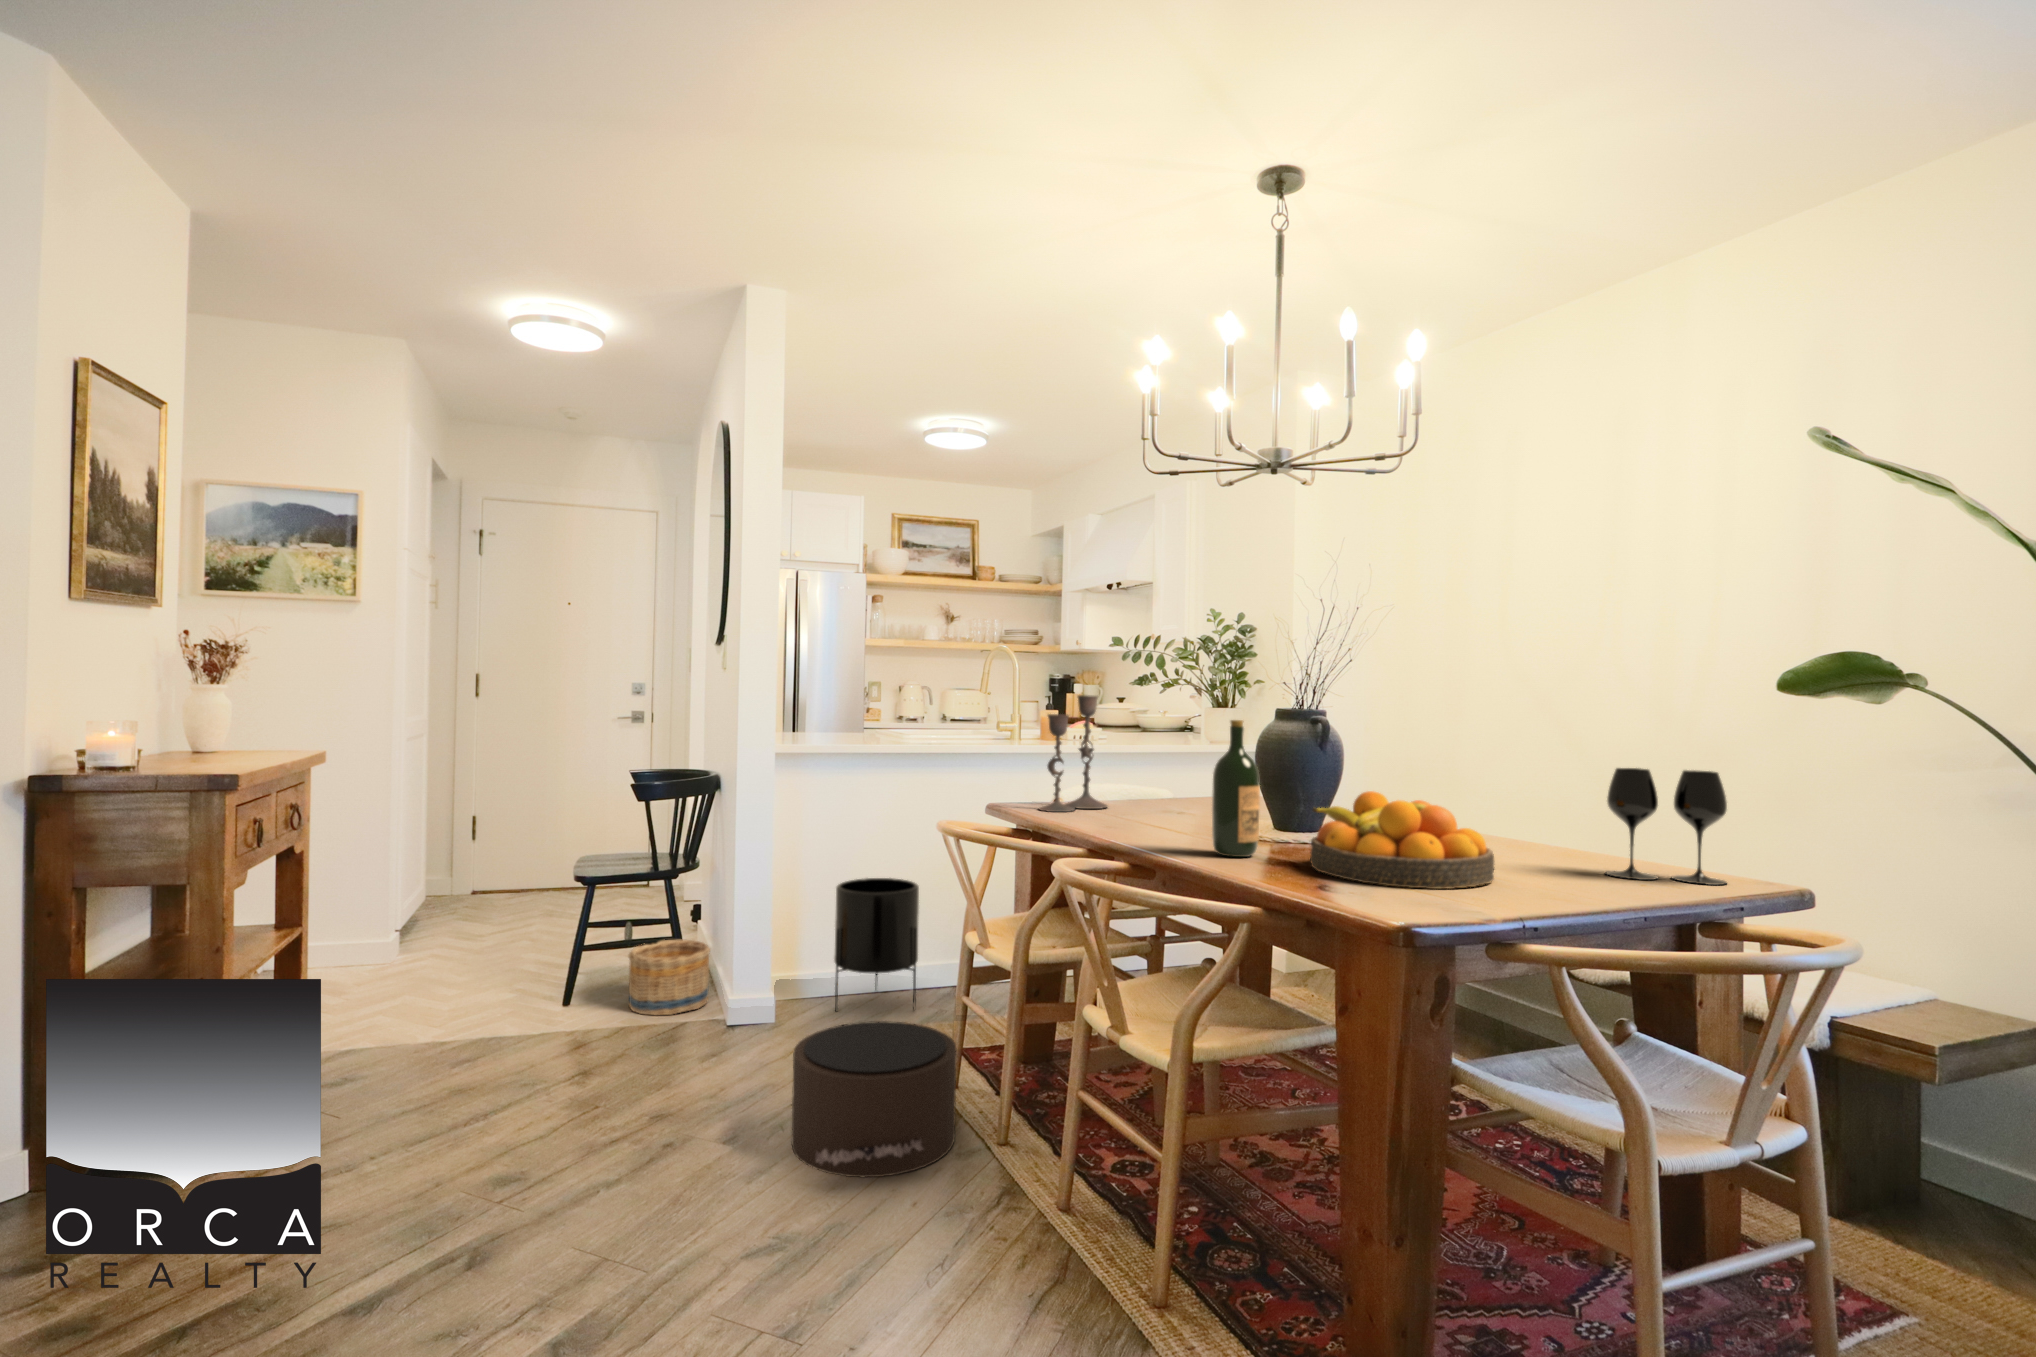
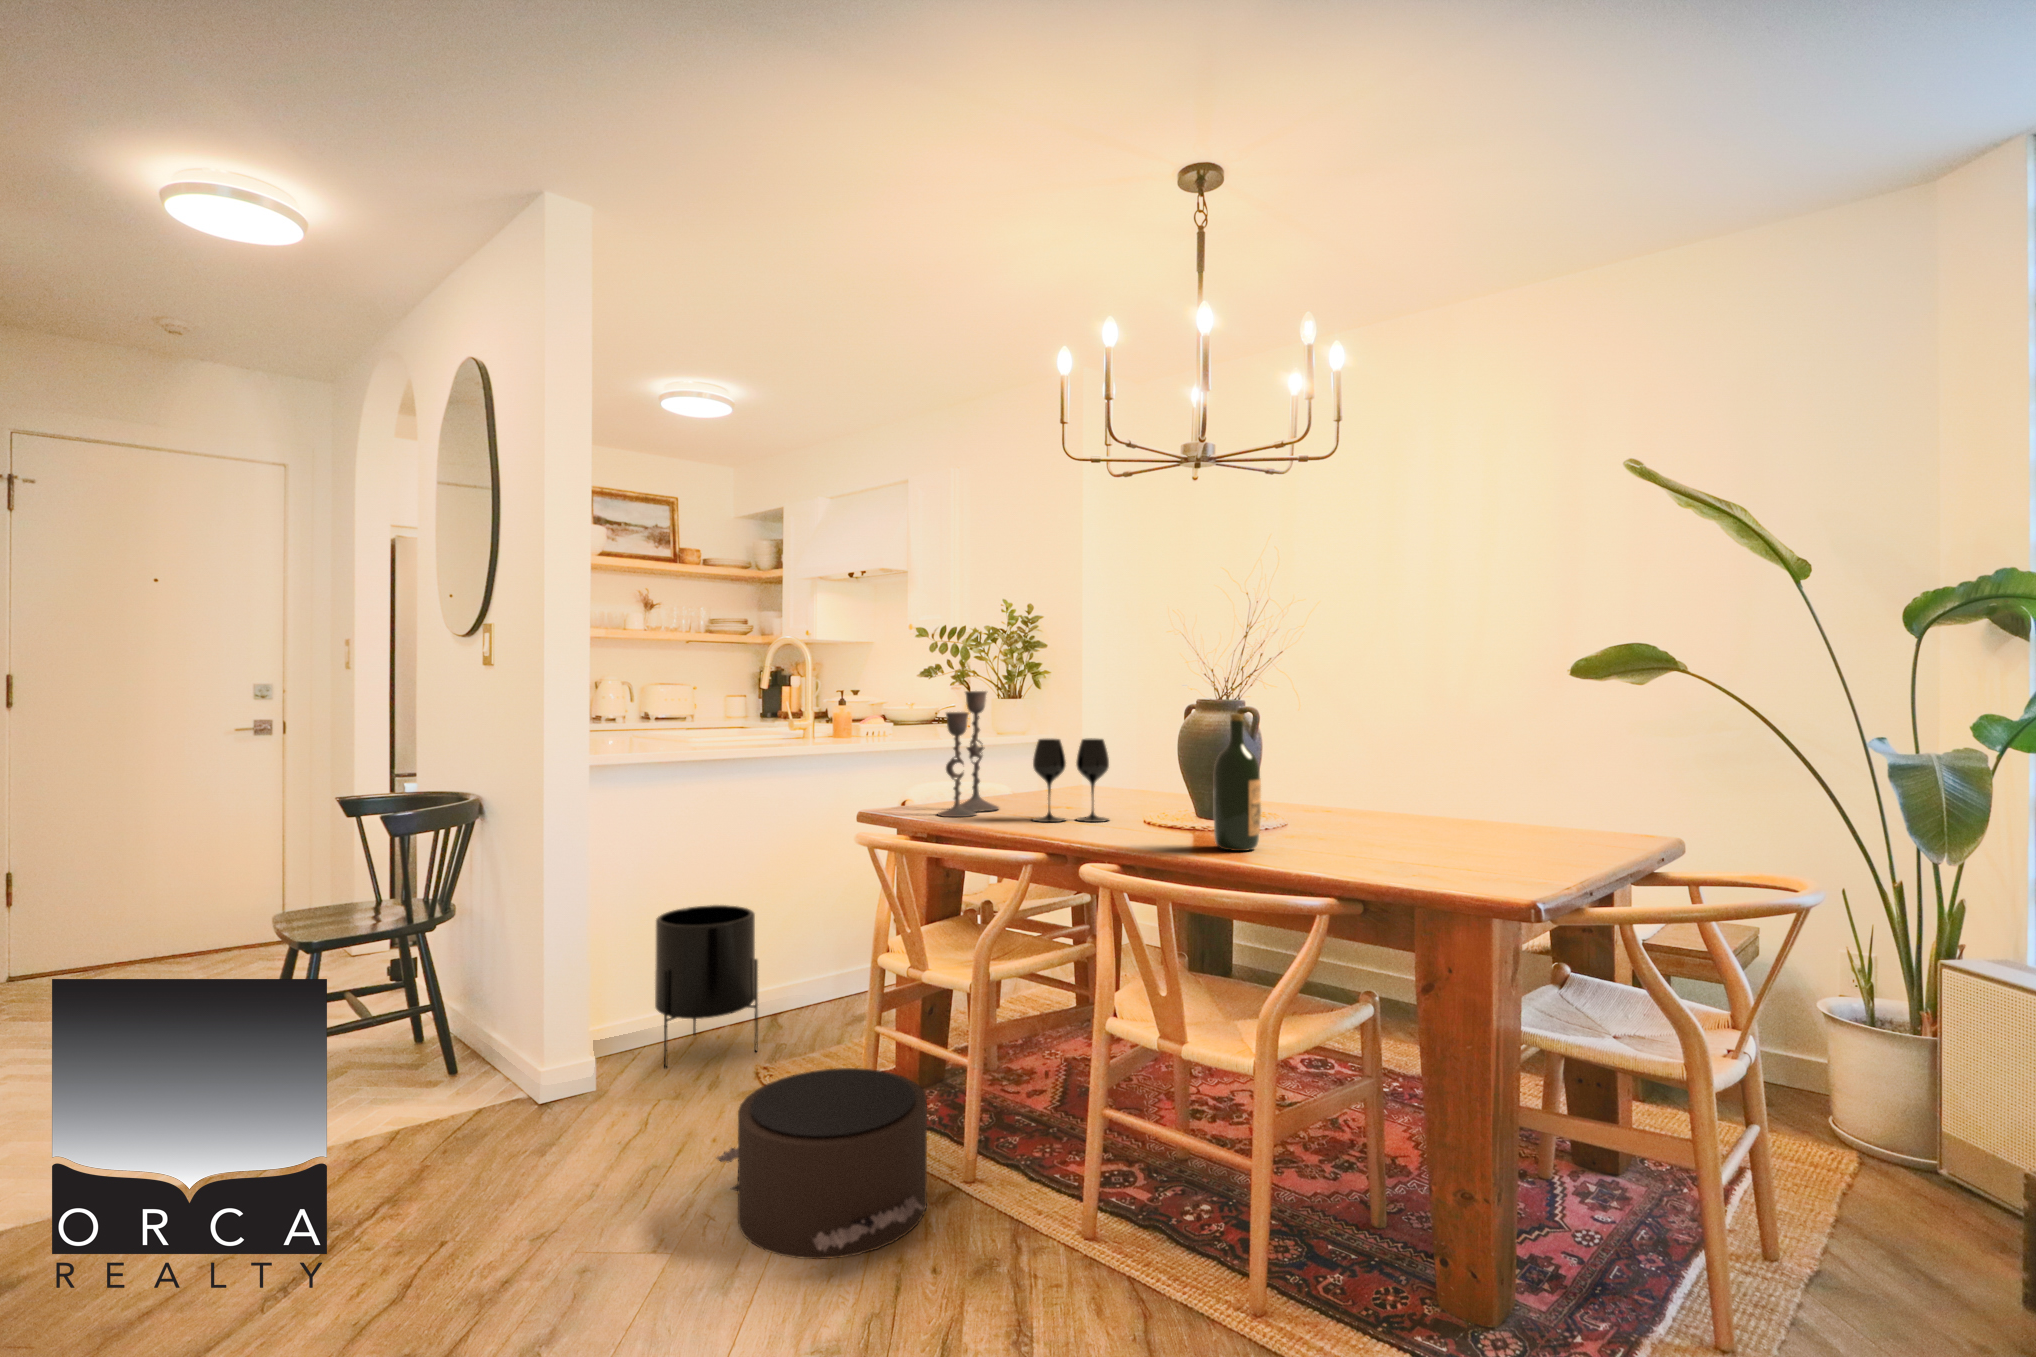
wine glass: present [1606,768,1727,885] -> present [1033,738,1109,822]
fruit bowl: present [1310,791,1494,889] -> none [1315,778,1491,867]
basket: present [629,939,710,1016] -> none [382,1009,495,1113]

